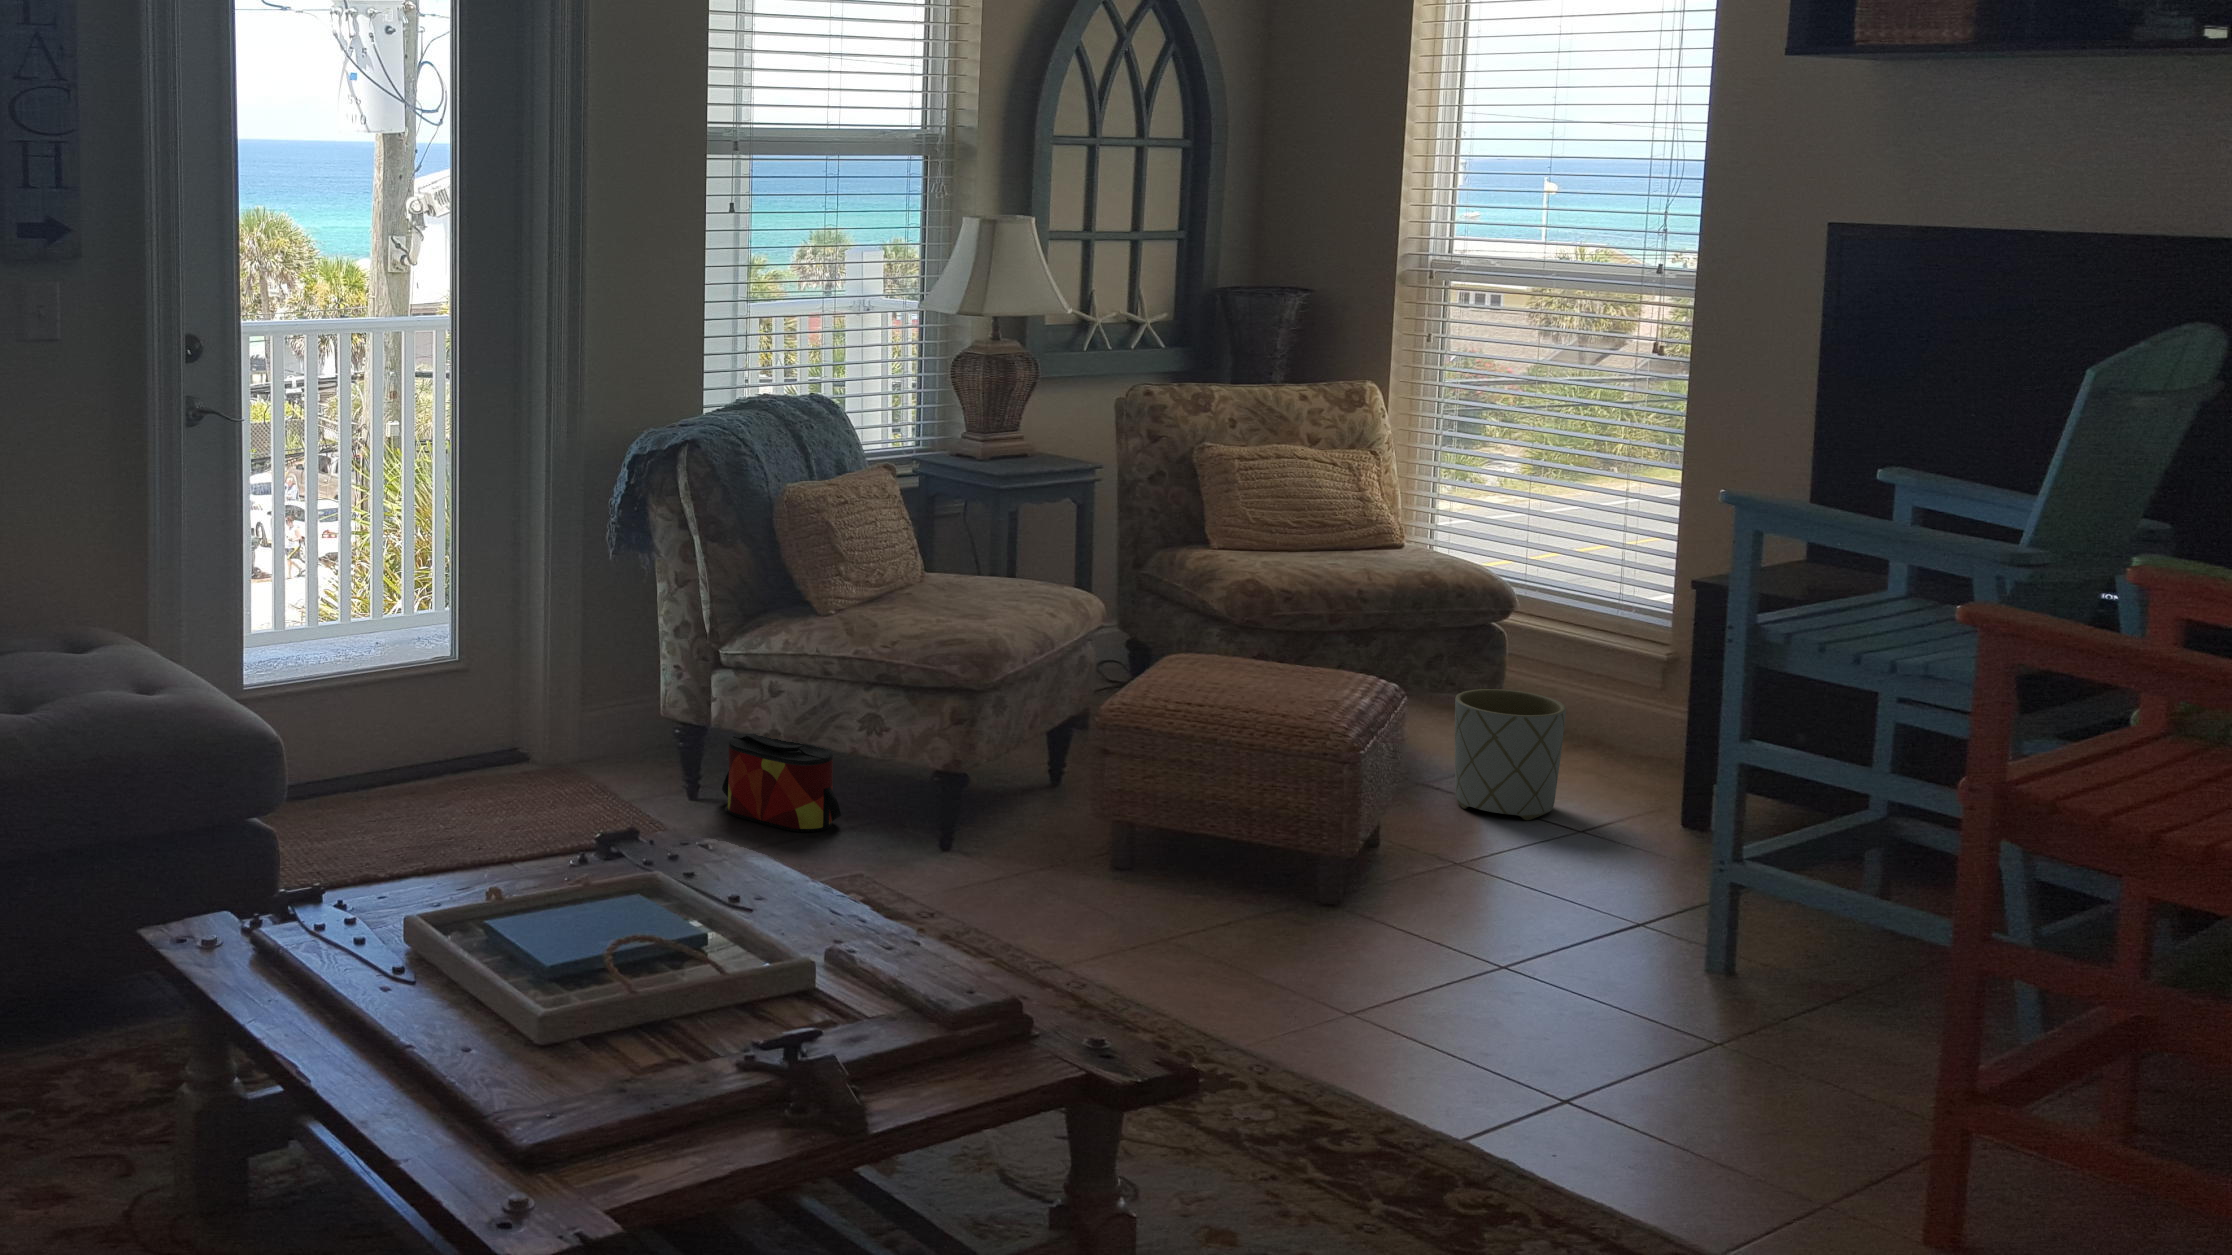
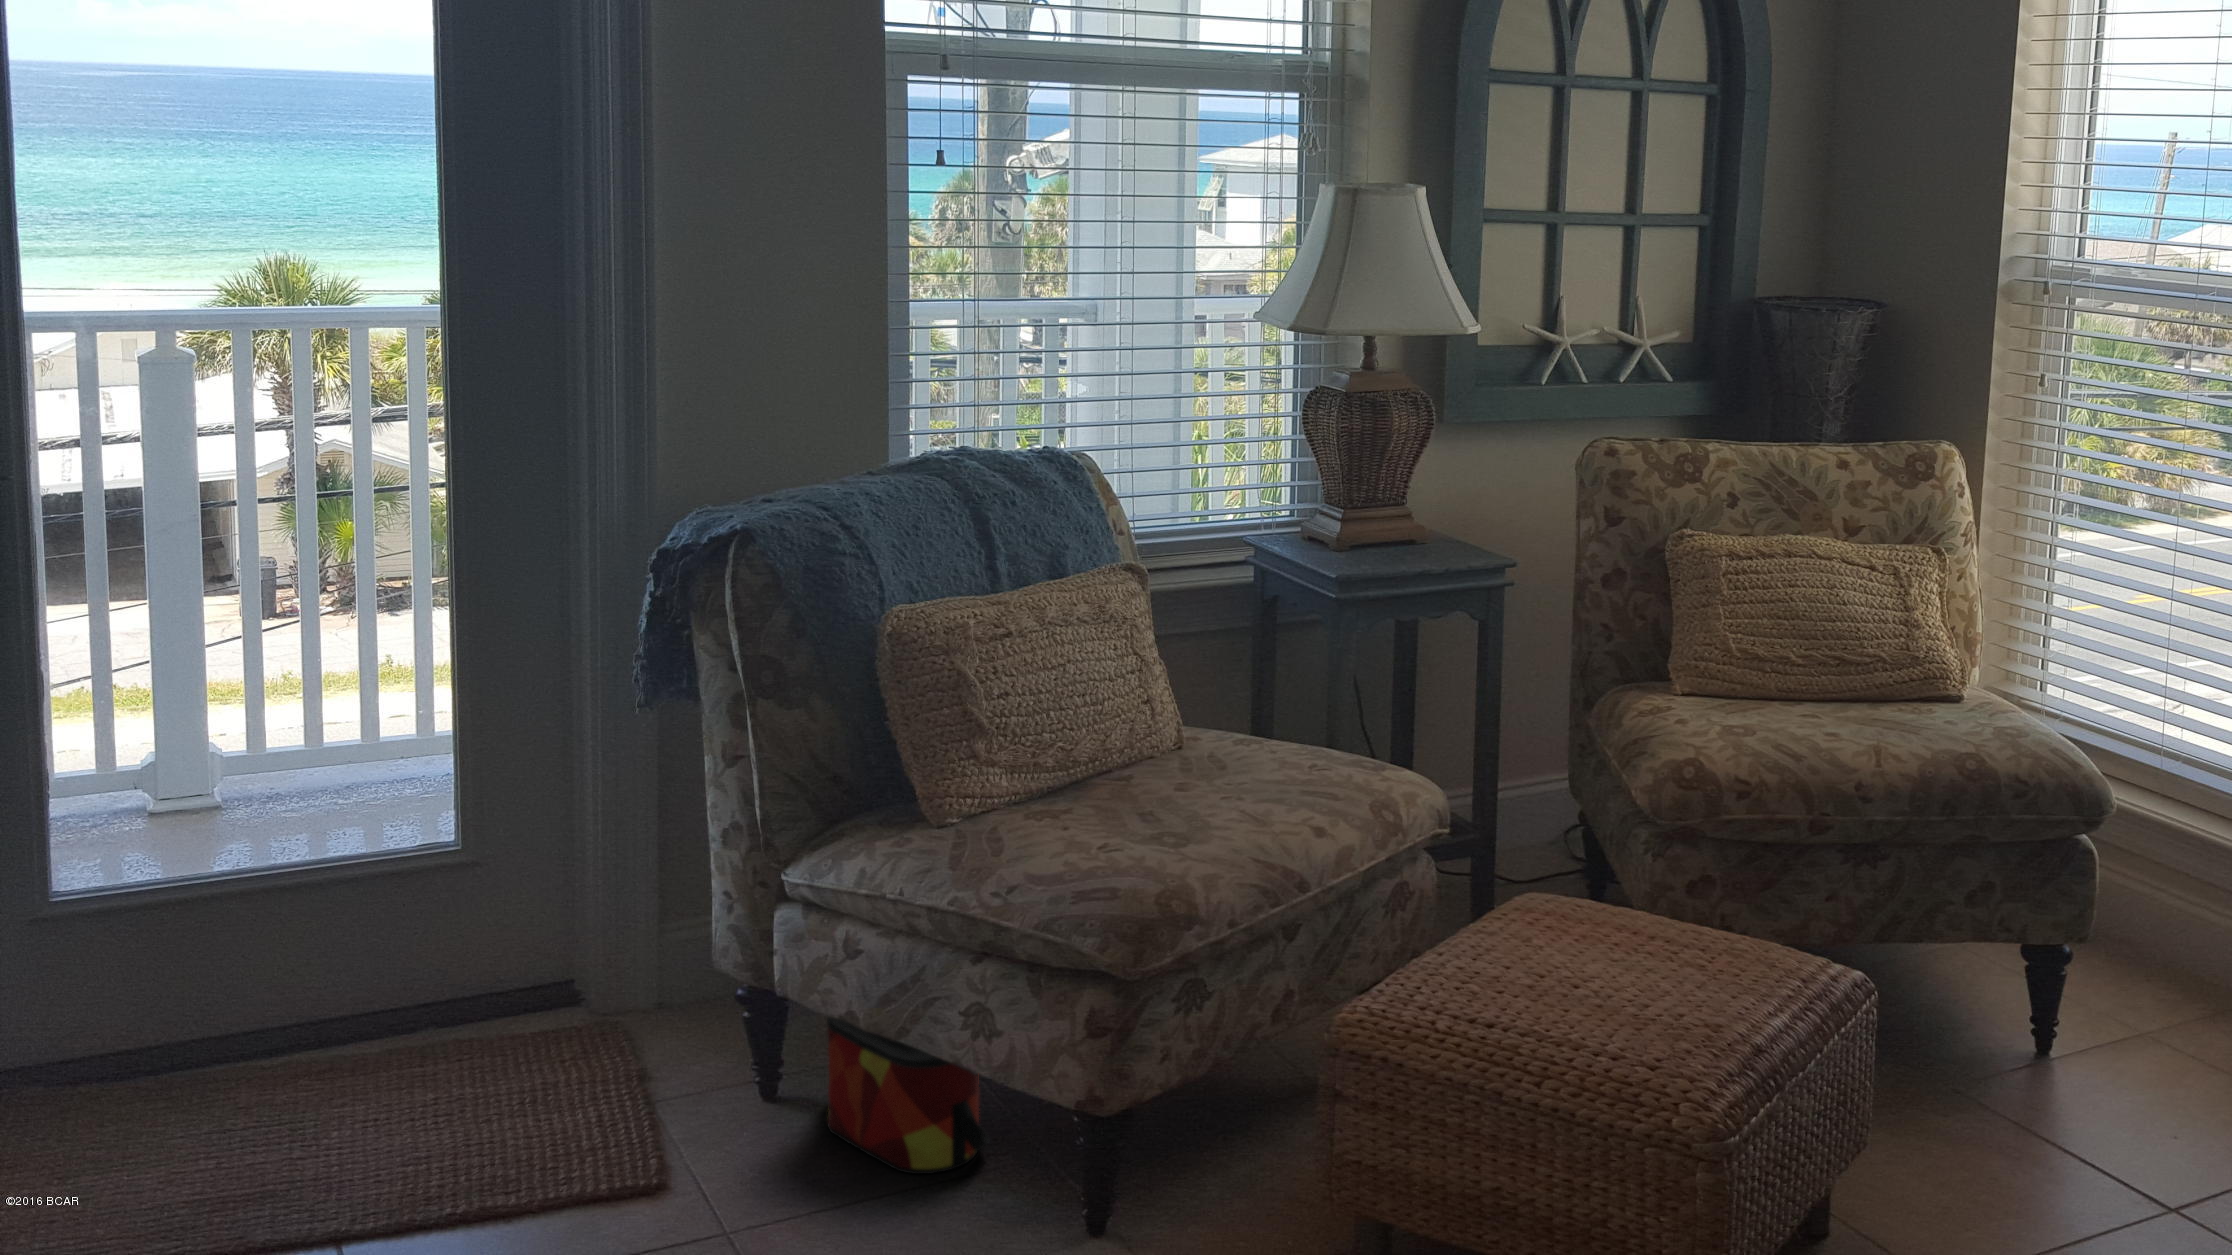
planter: present [1455,689,1566,820] -> none [2006,943,2179,1169]

